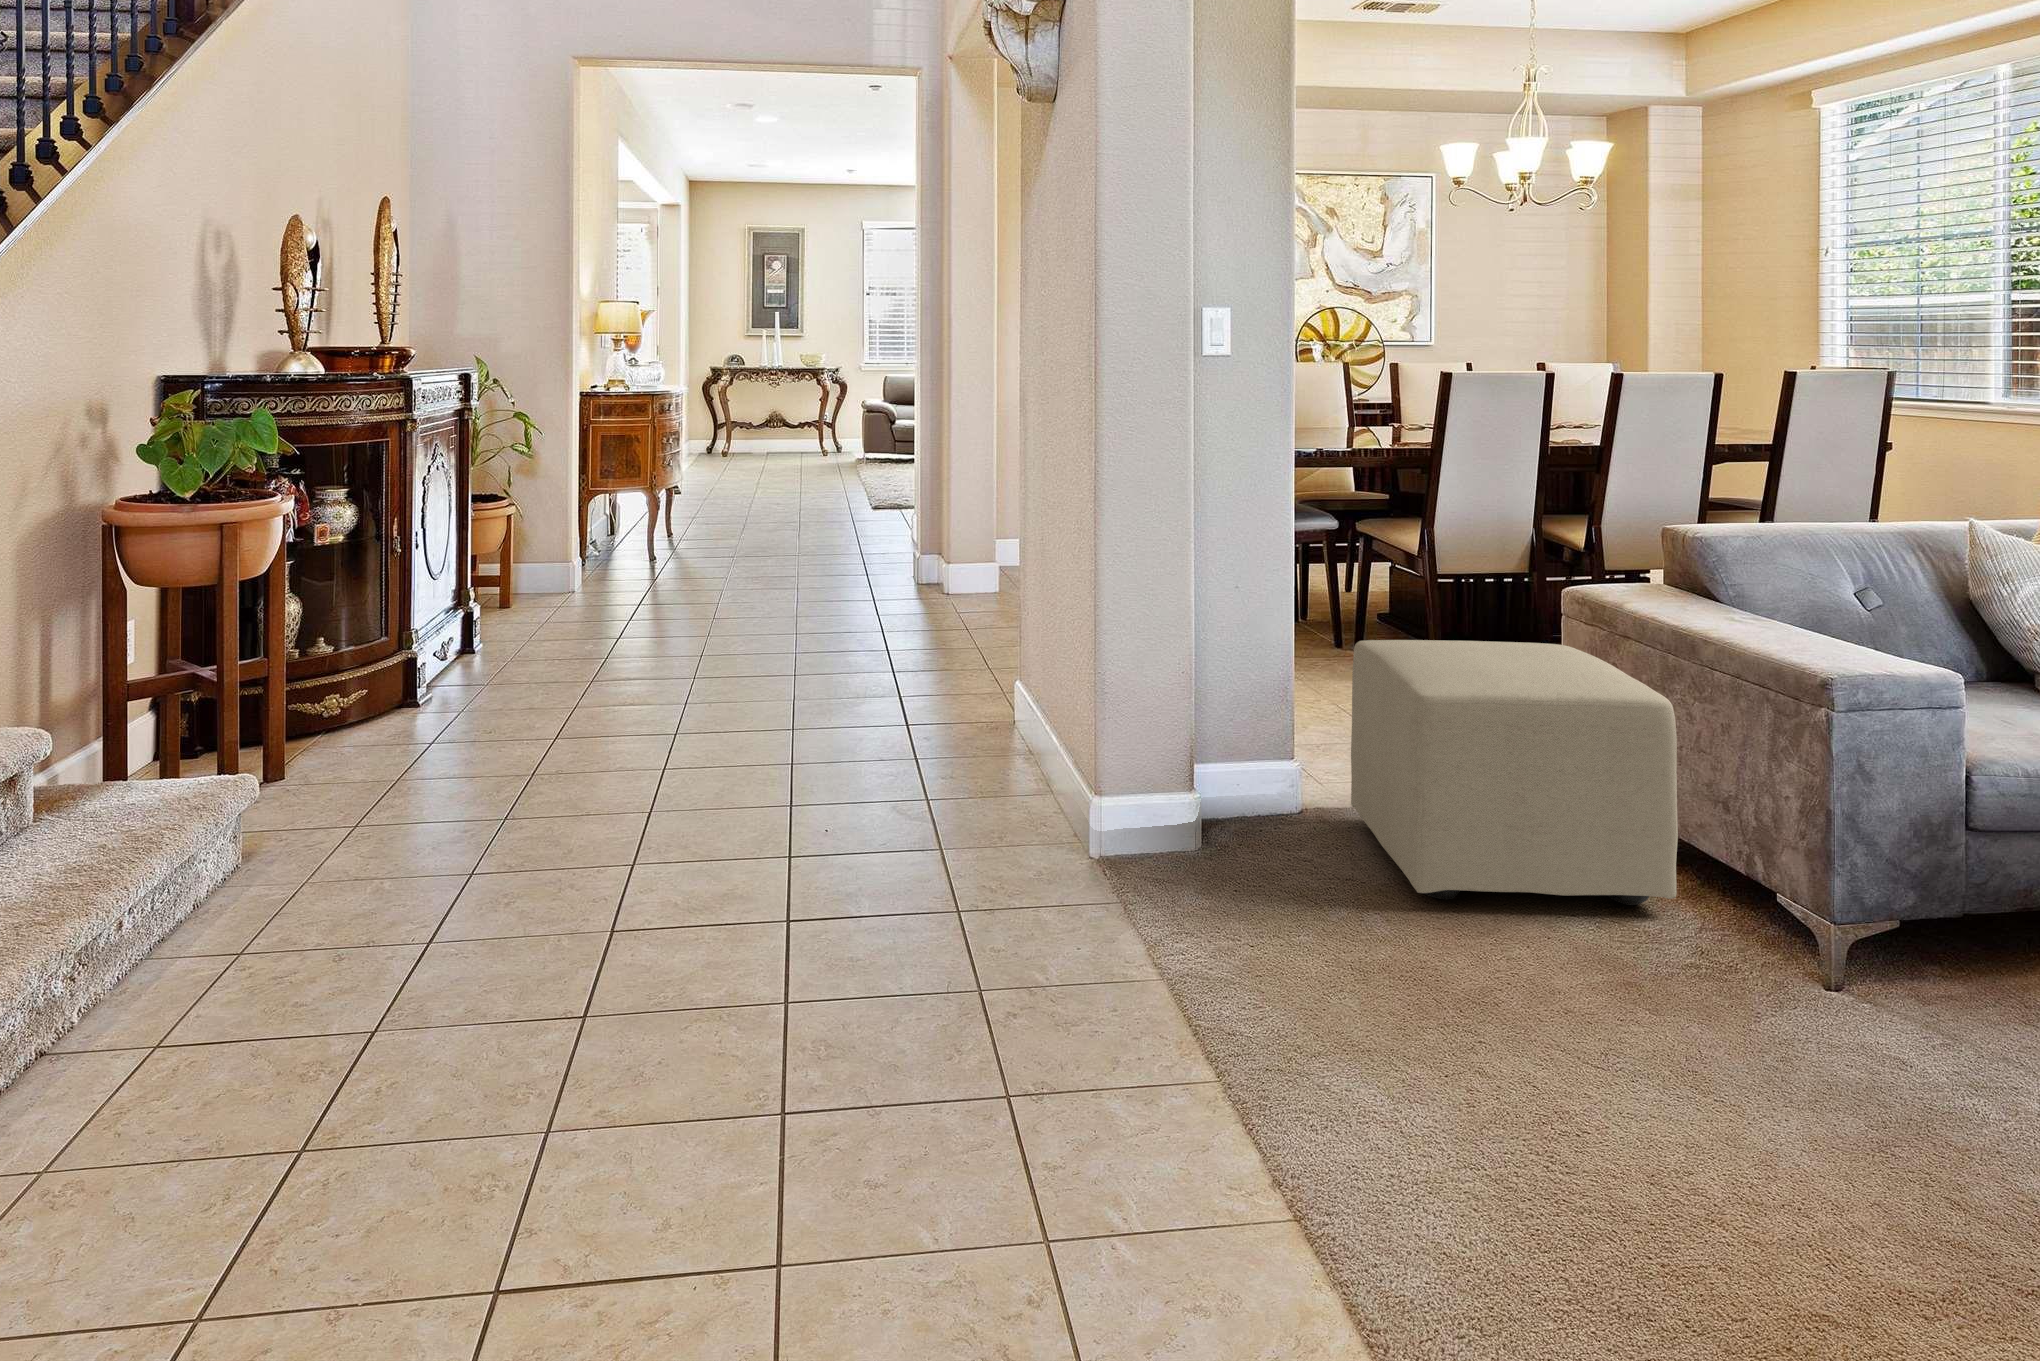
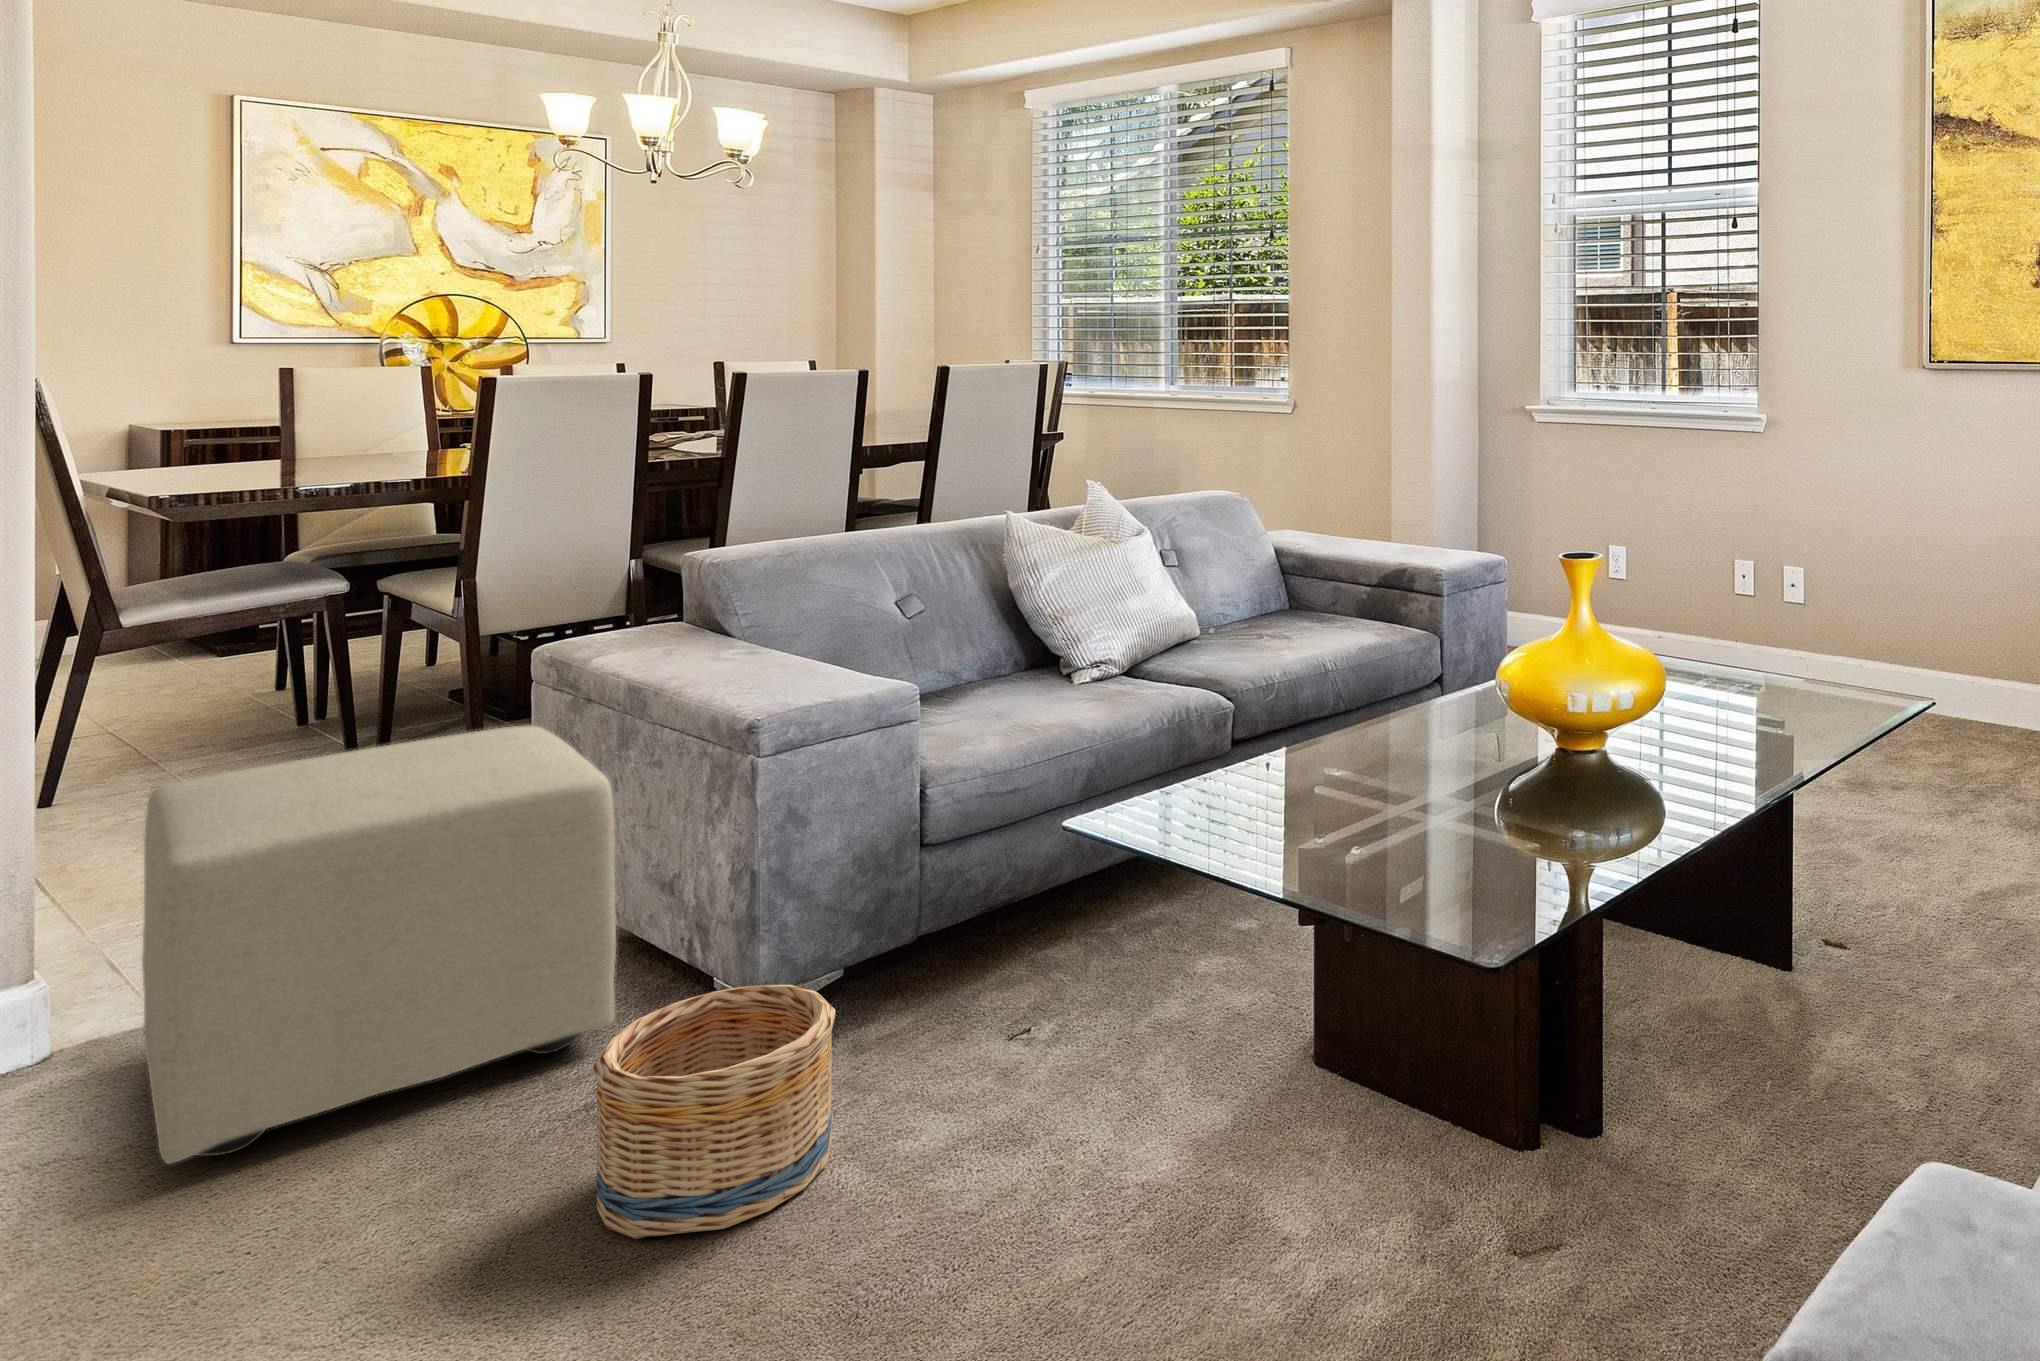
basket: none [1737,898,1949,1104] -> present [593,985,835,1239]

